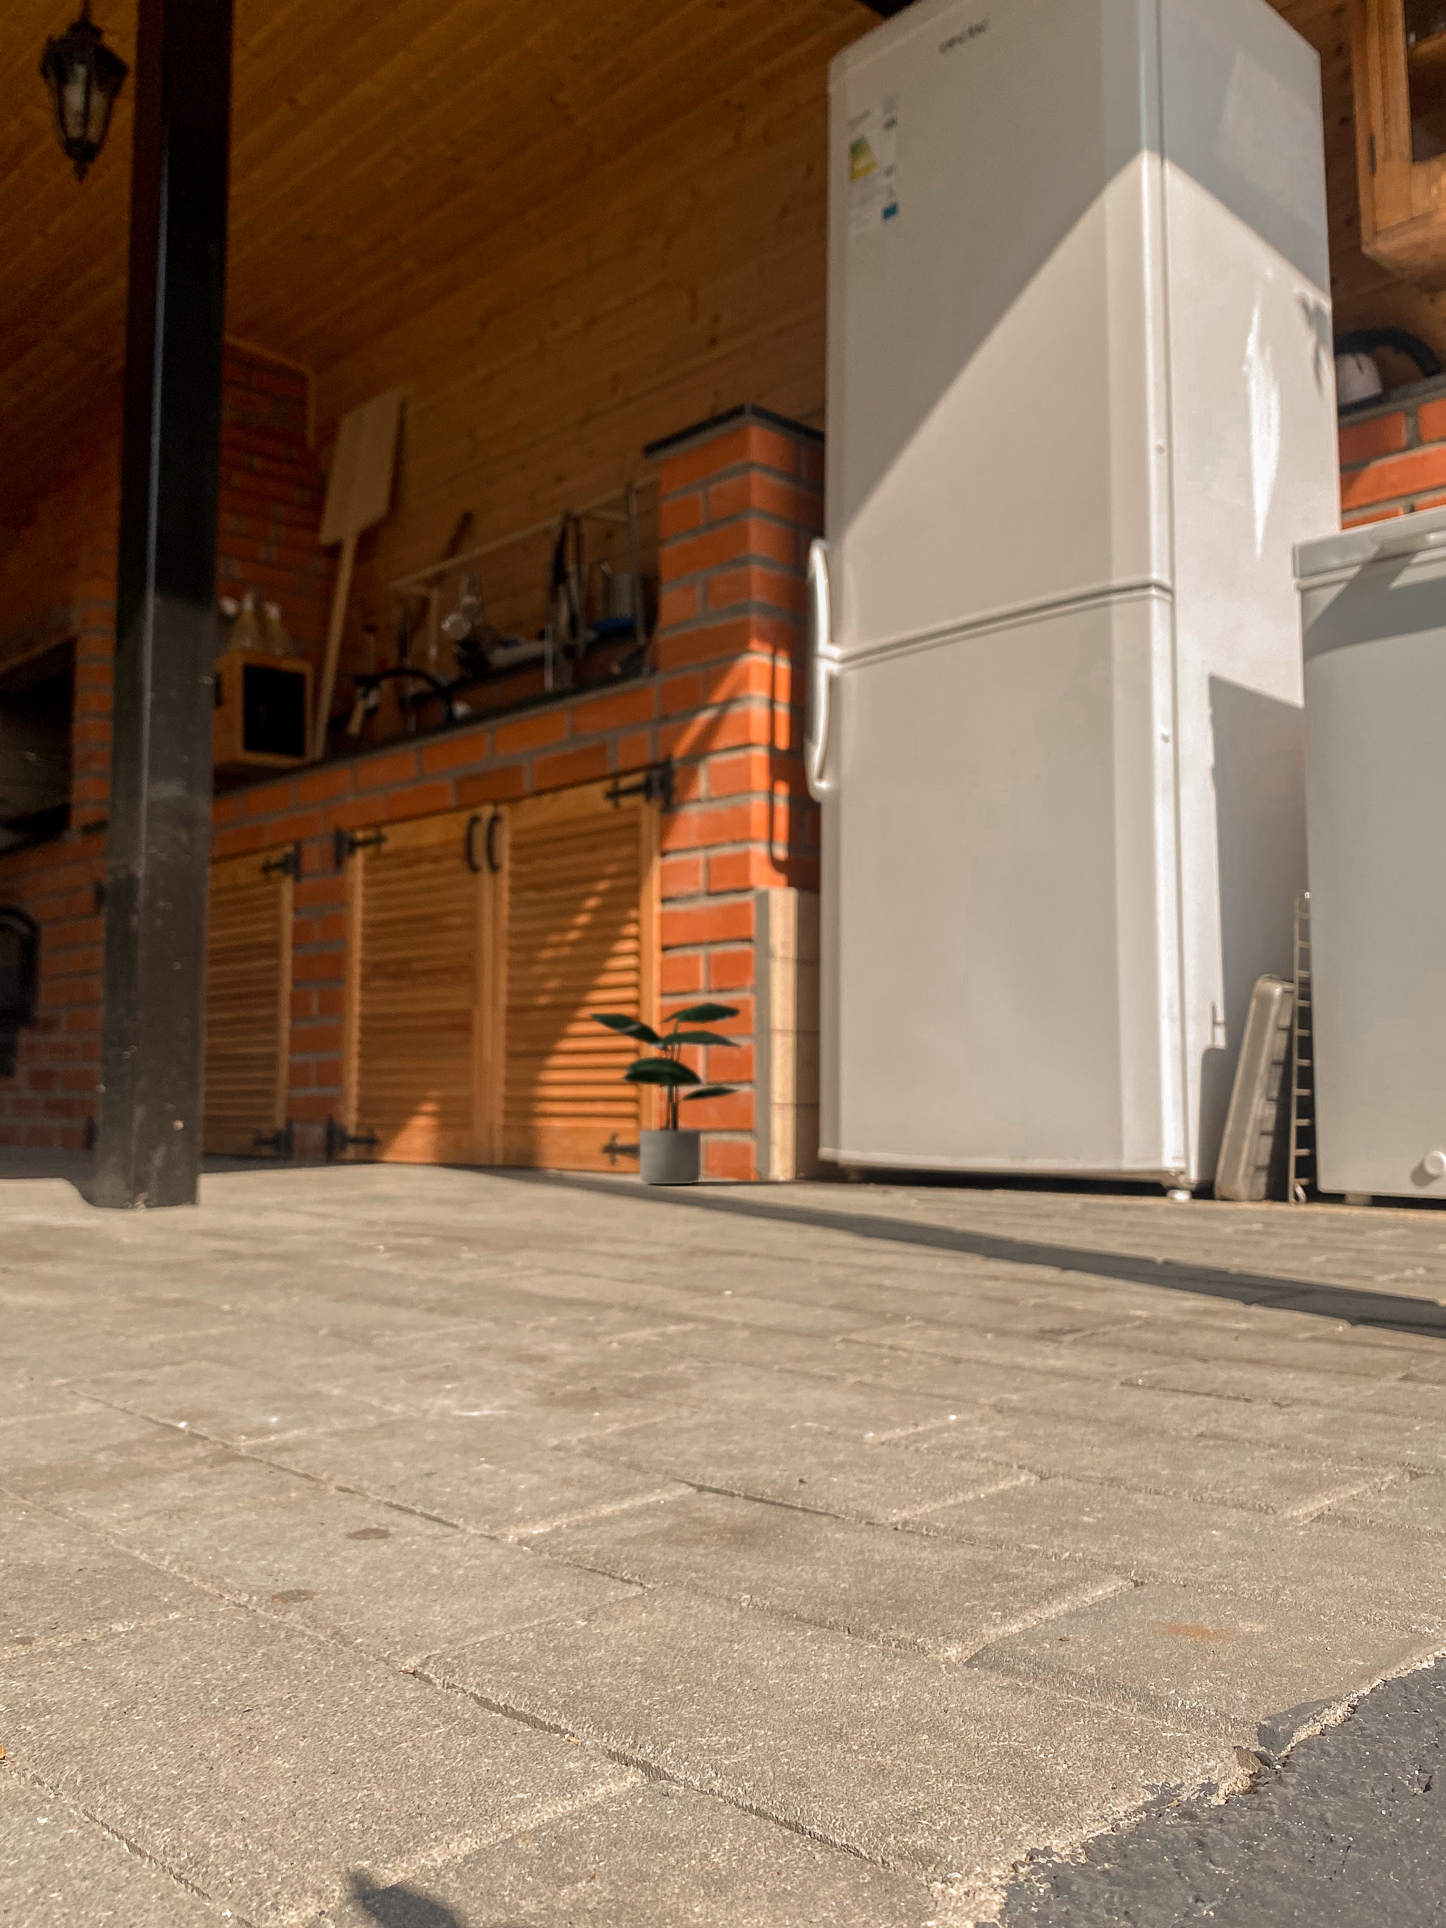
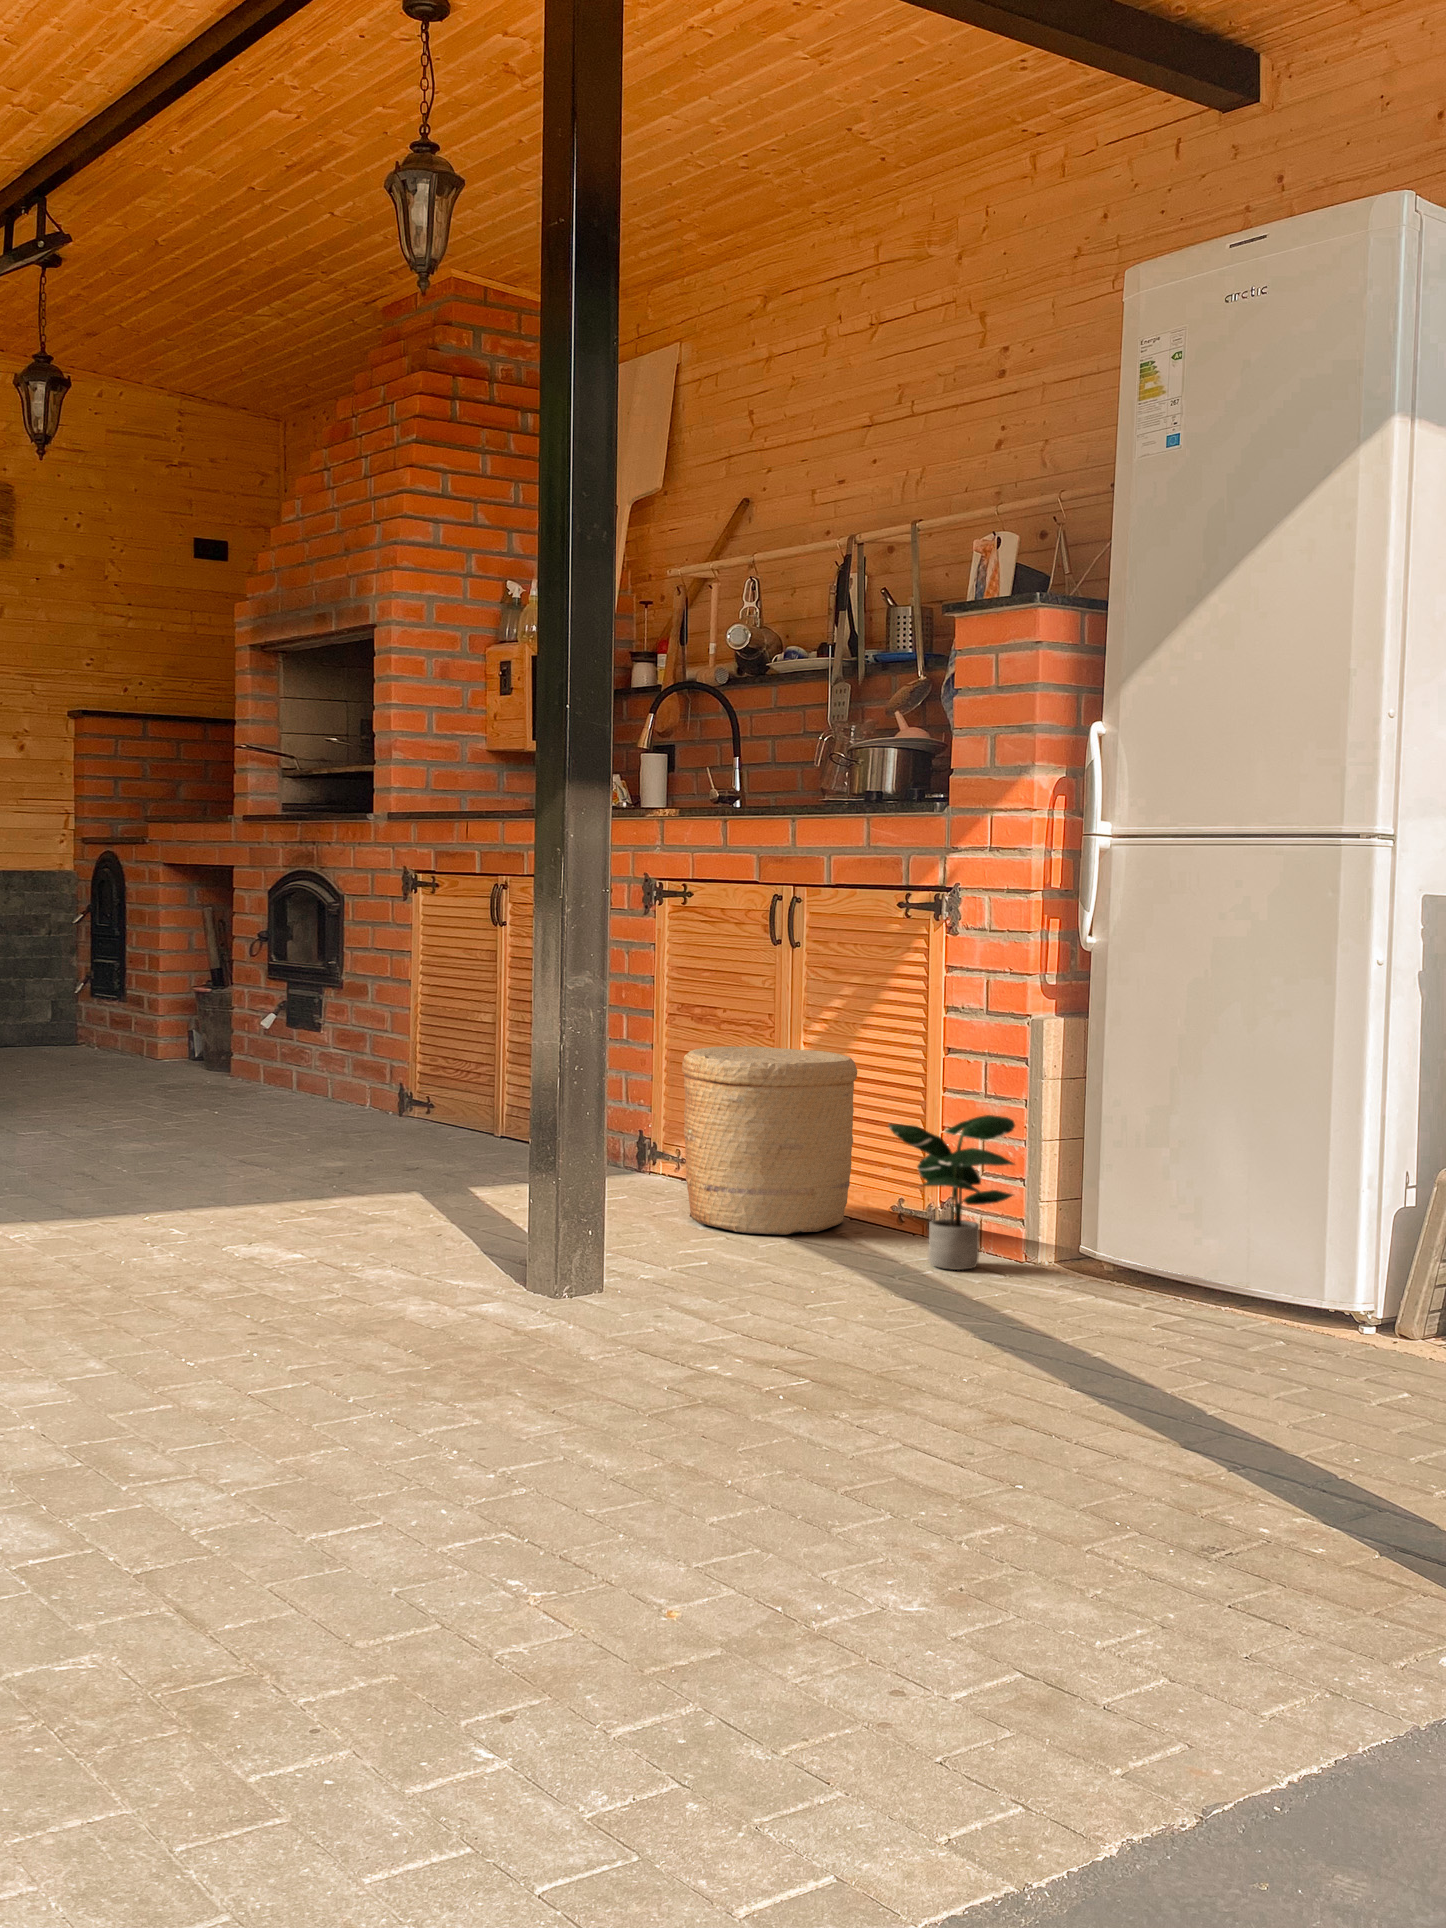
woven basket: none [351,965,560,1175] -> present [682,1046,857,1235]

